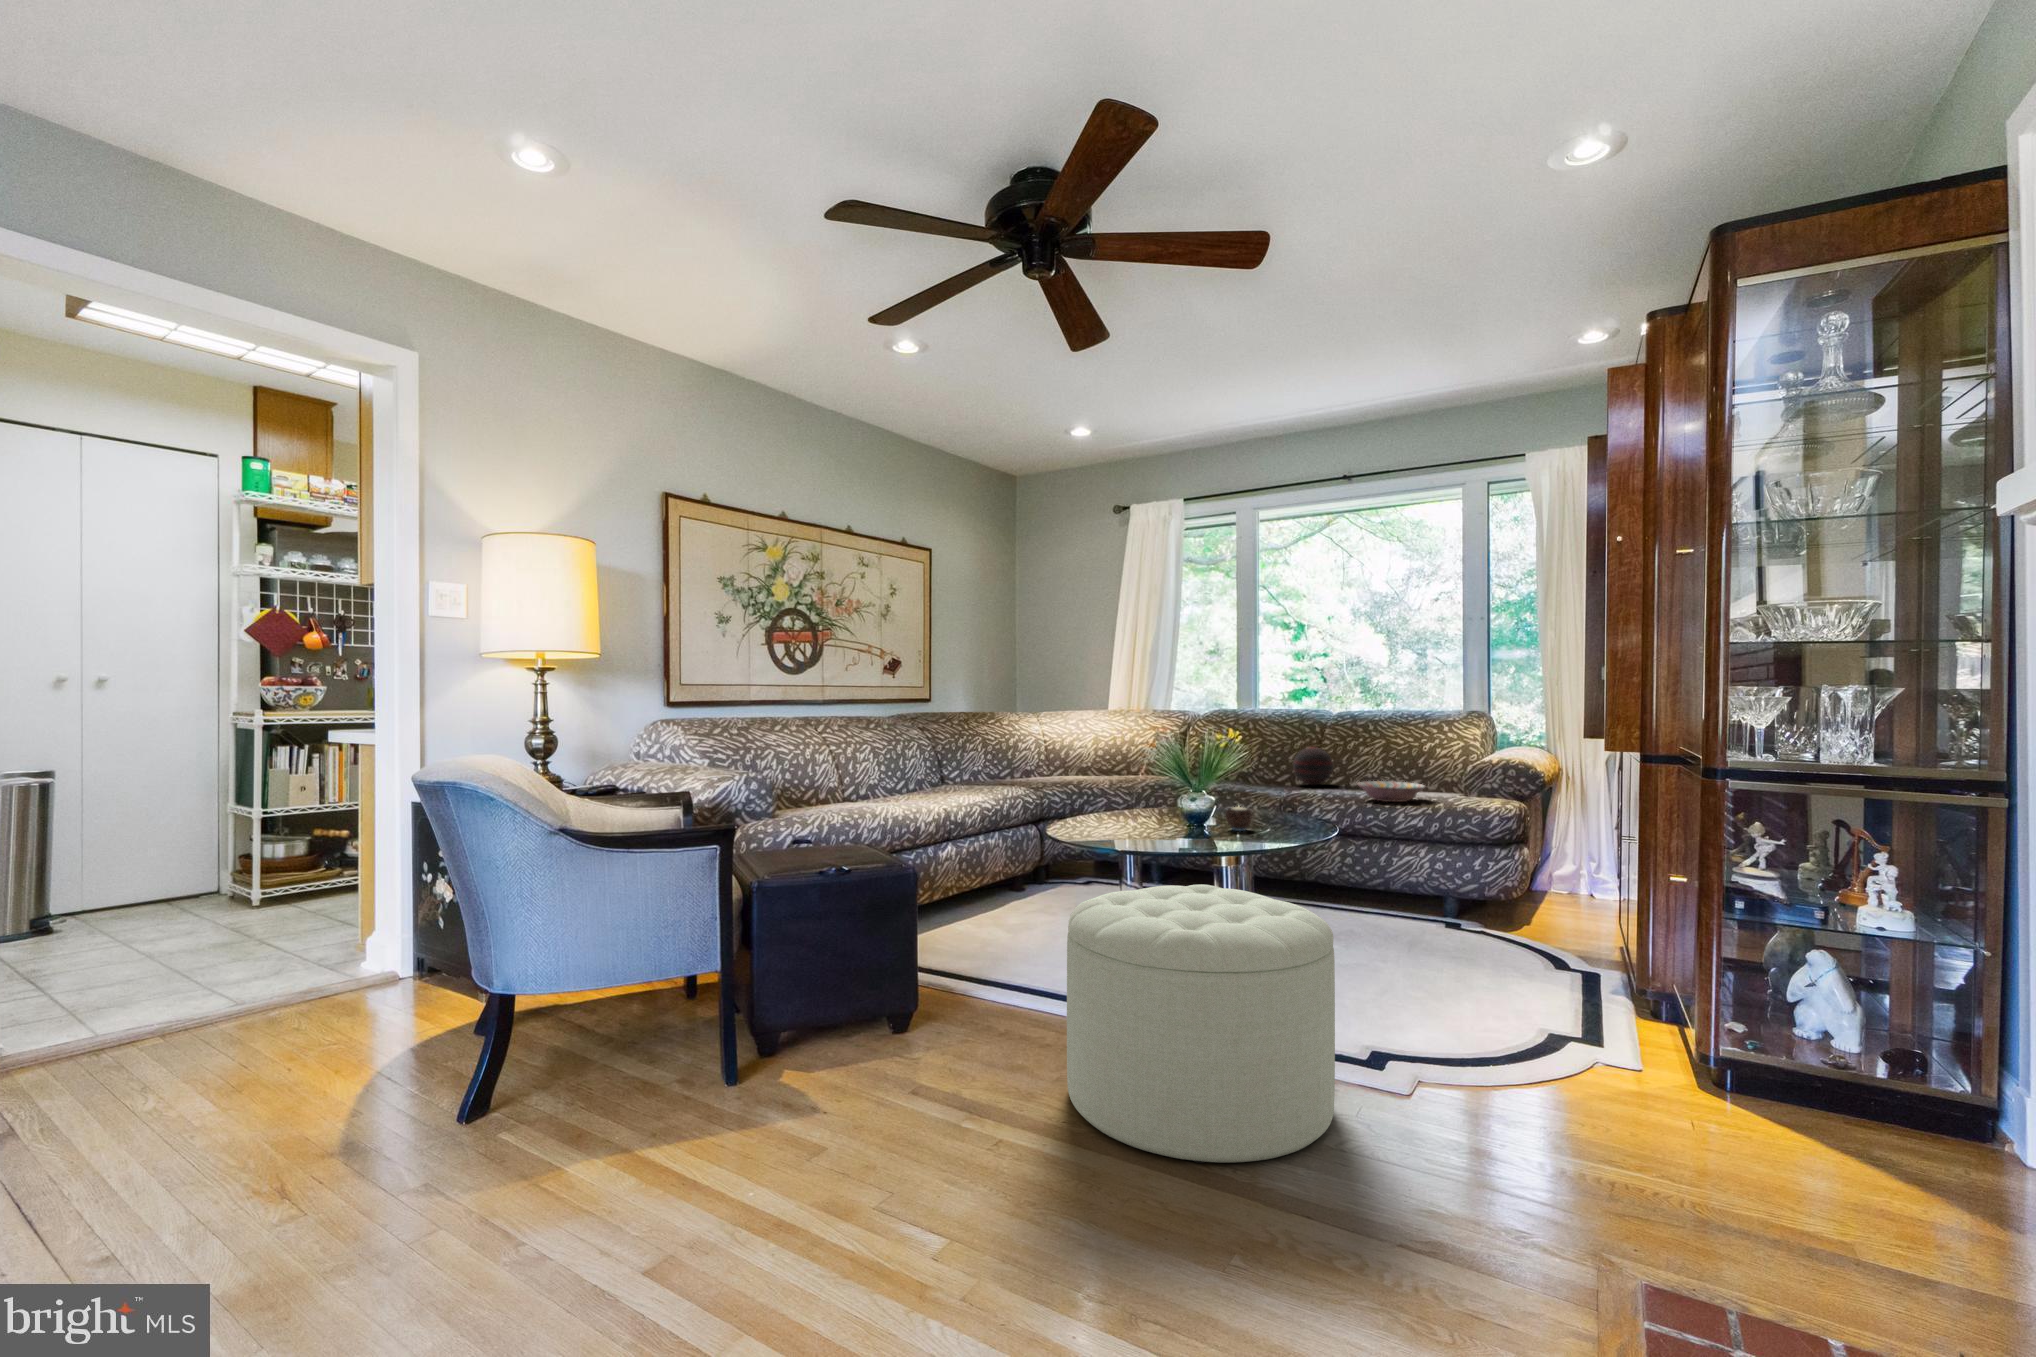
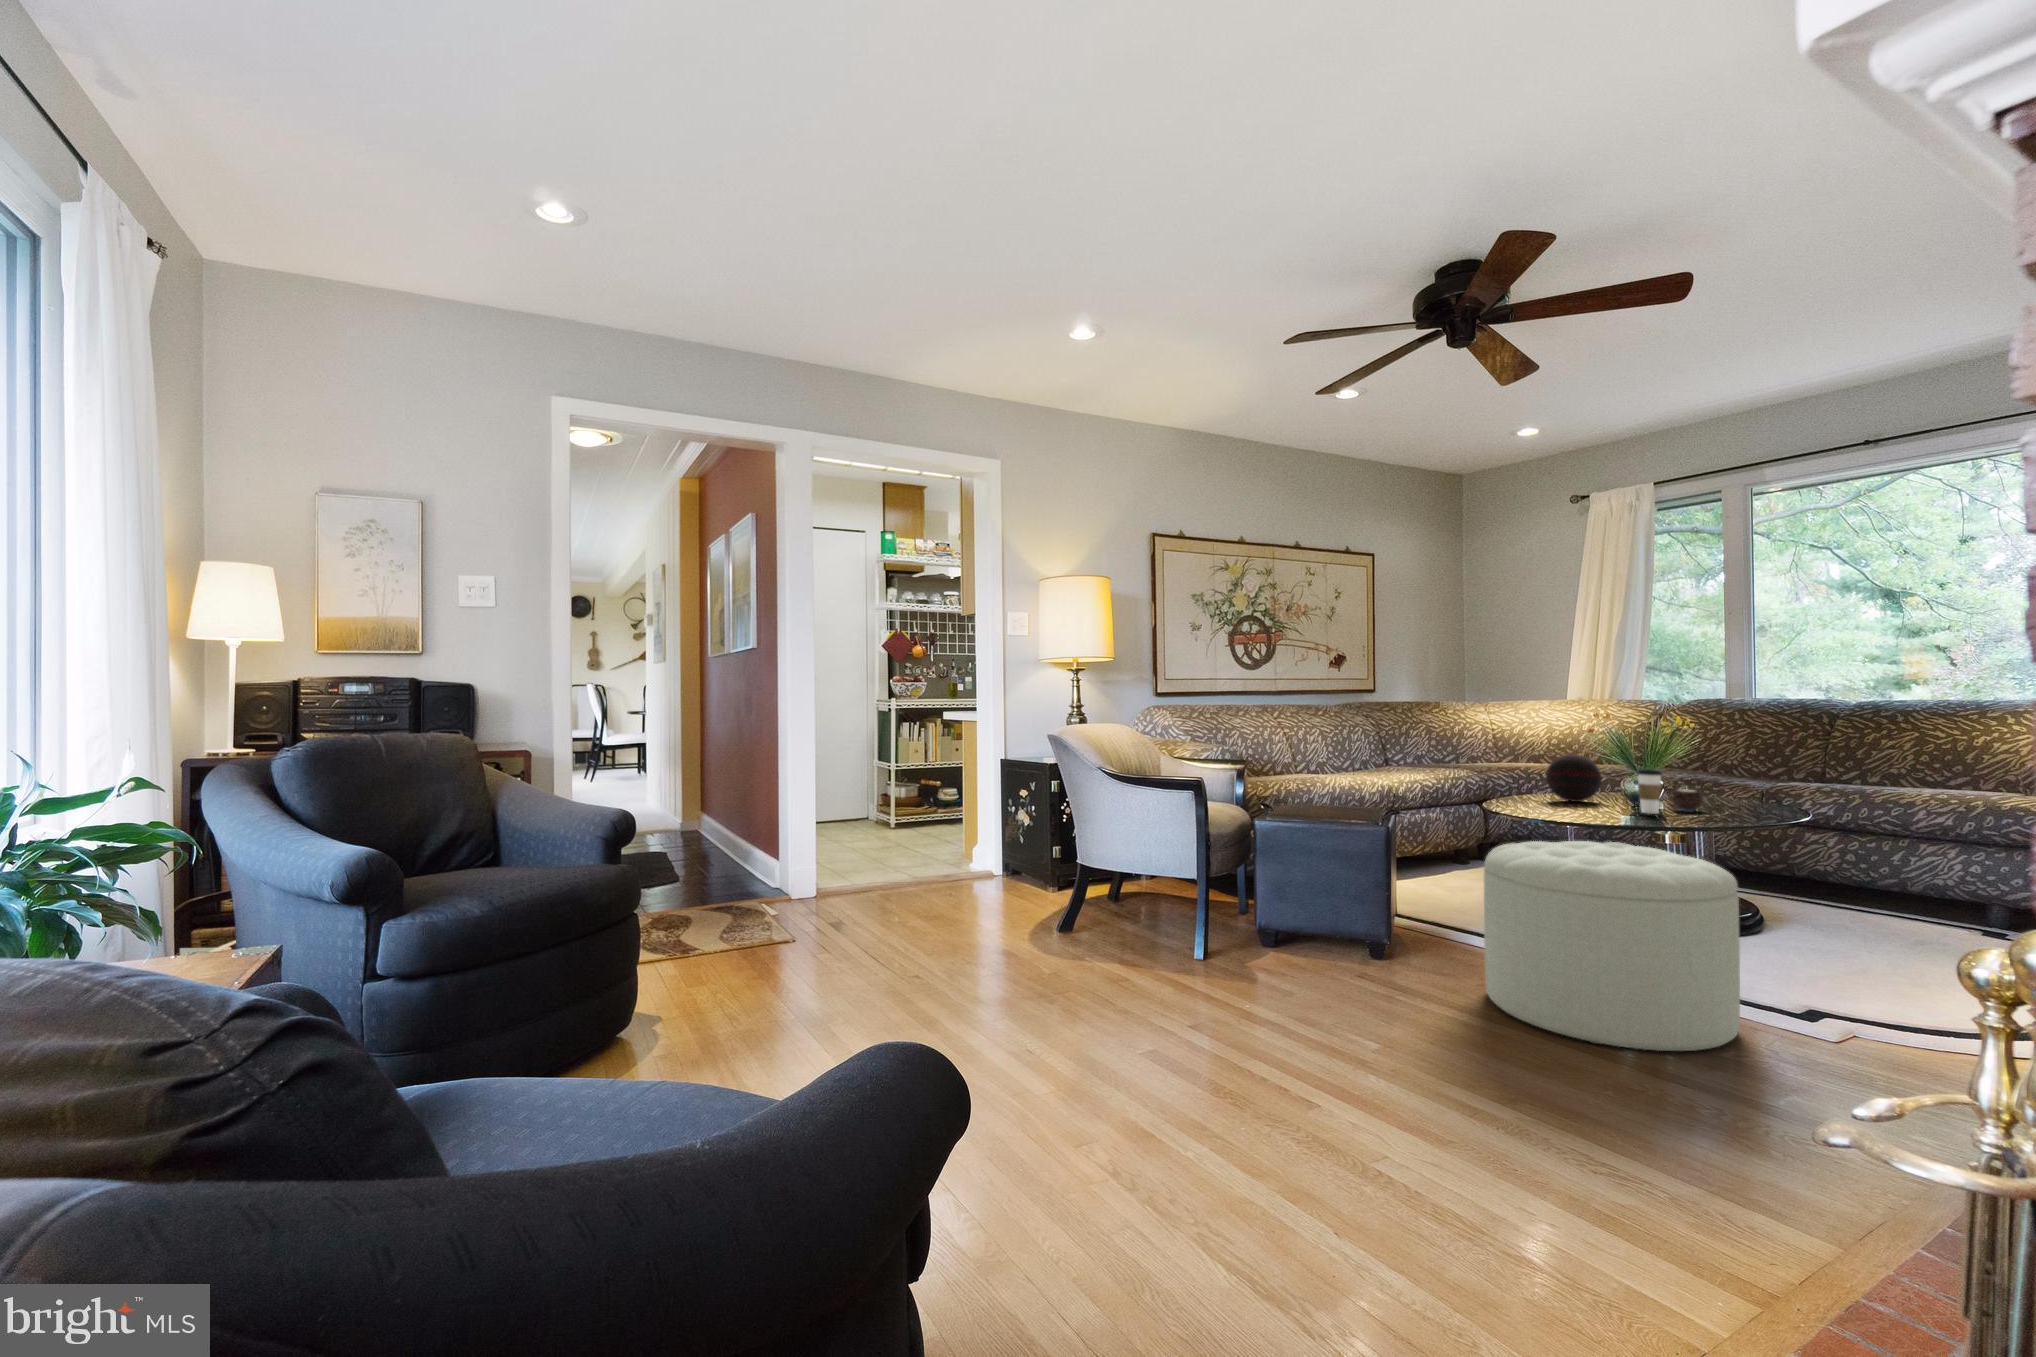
decorative orb: present [1293,747,1333,785] -> present [1546,754,1602,802]
decorative bowl: present [1358,781,1425,802] -> none [1861,775,1958,798]
coffee cup: none [1197,788,1221,836] -> present [1637,769,1662,814]

